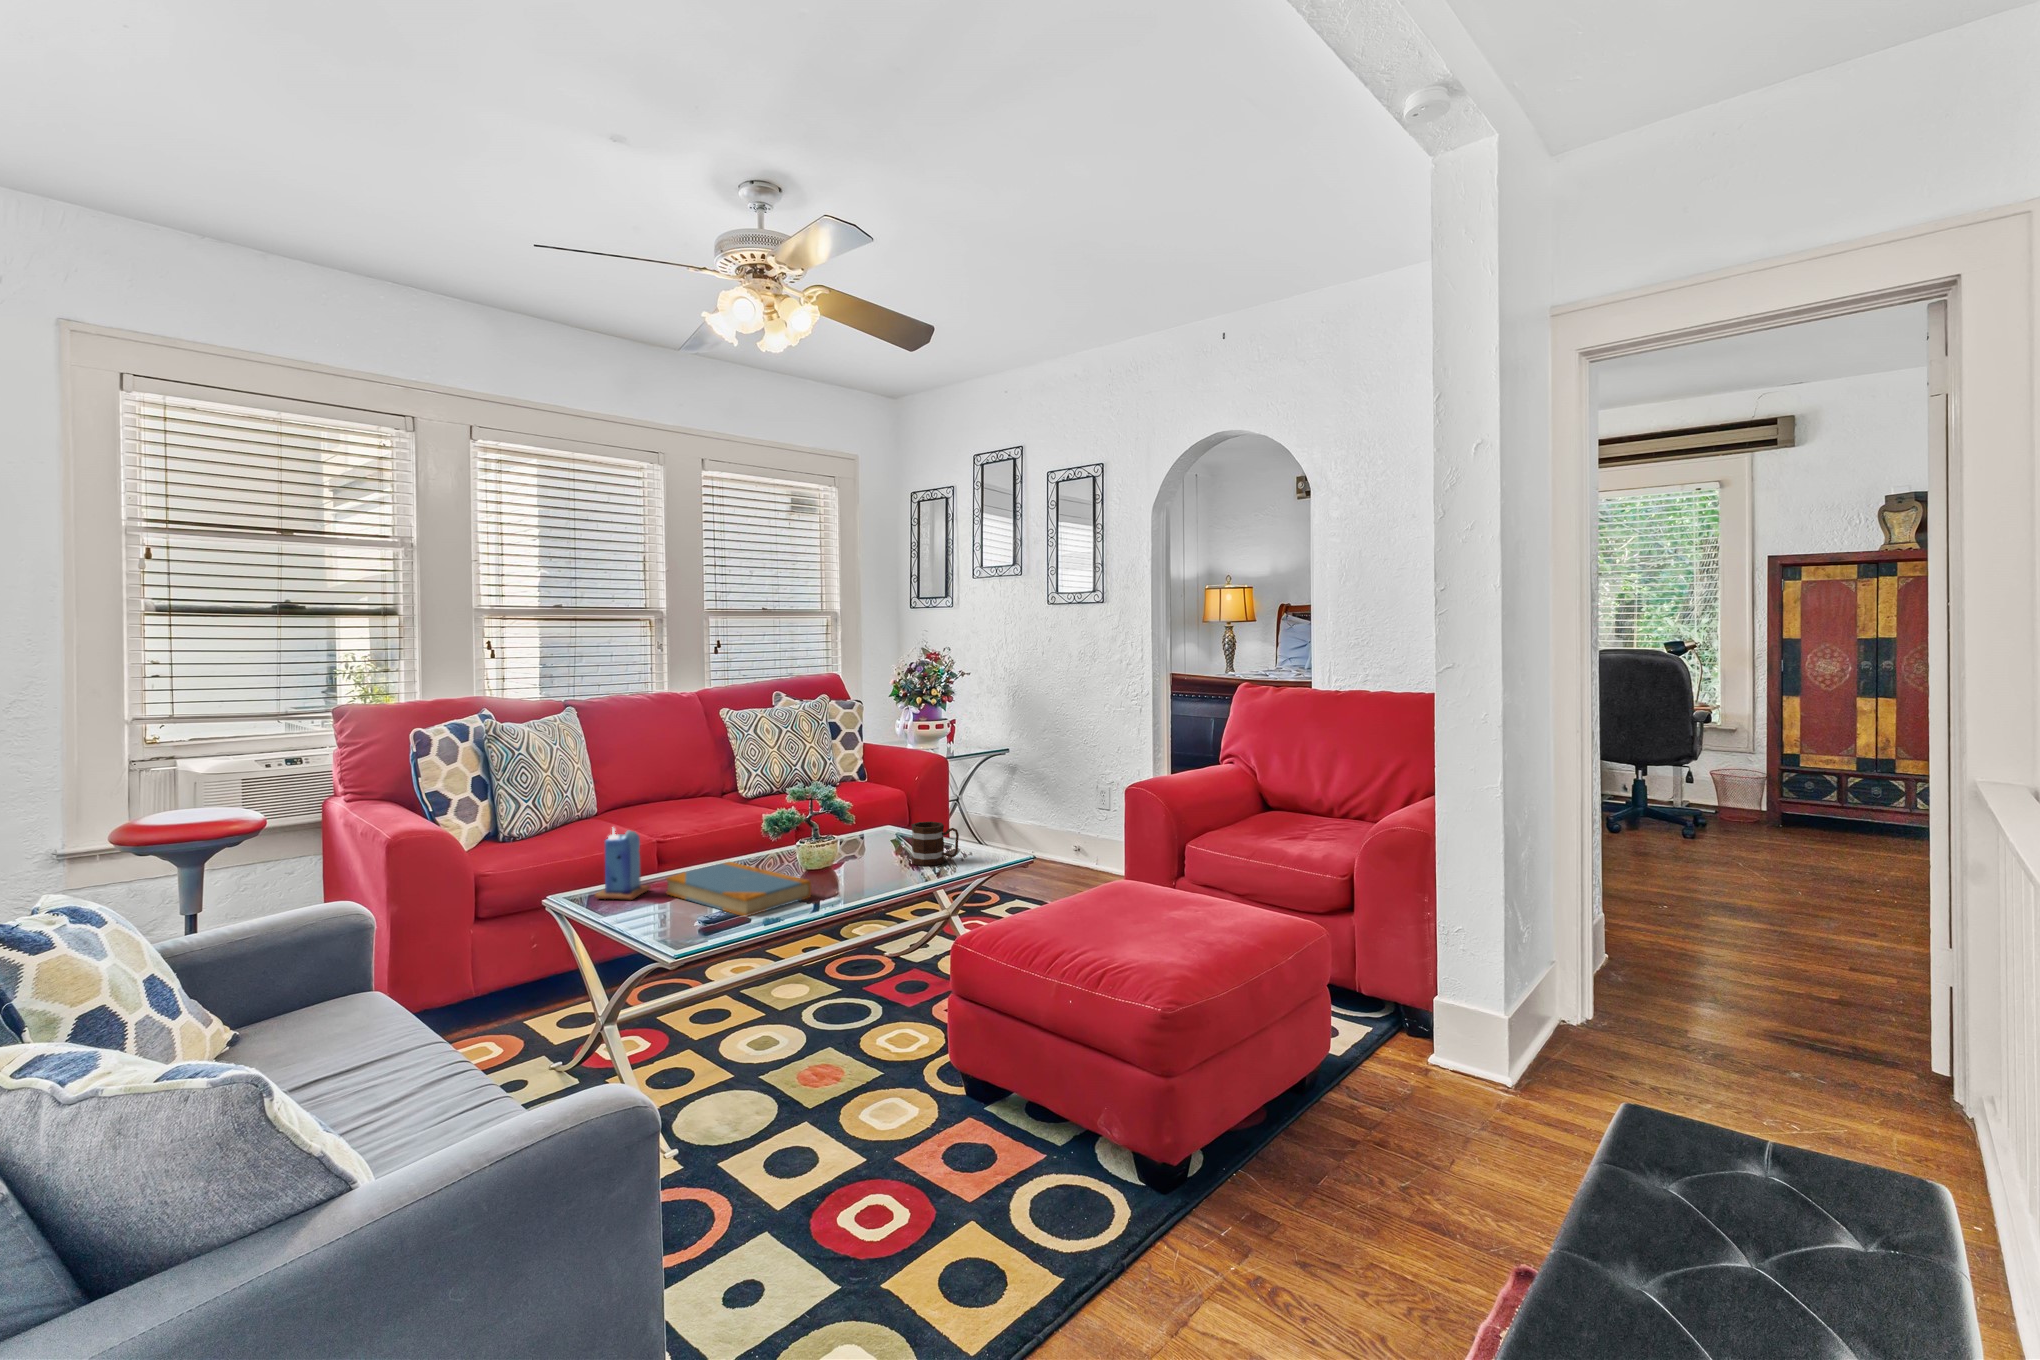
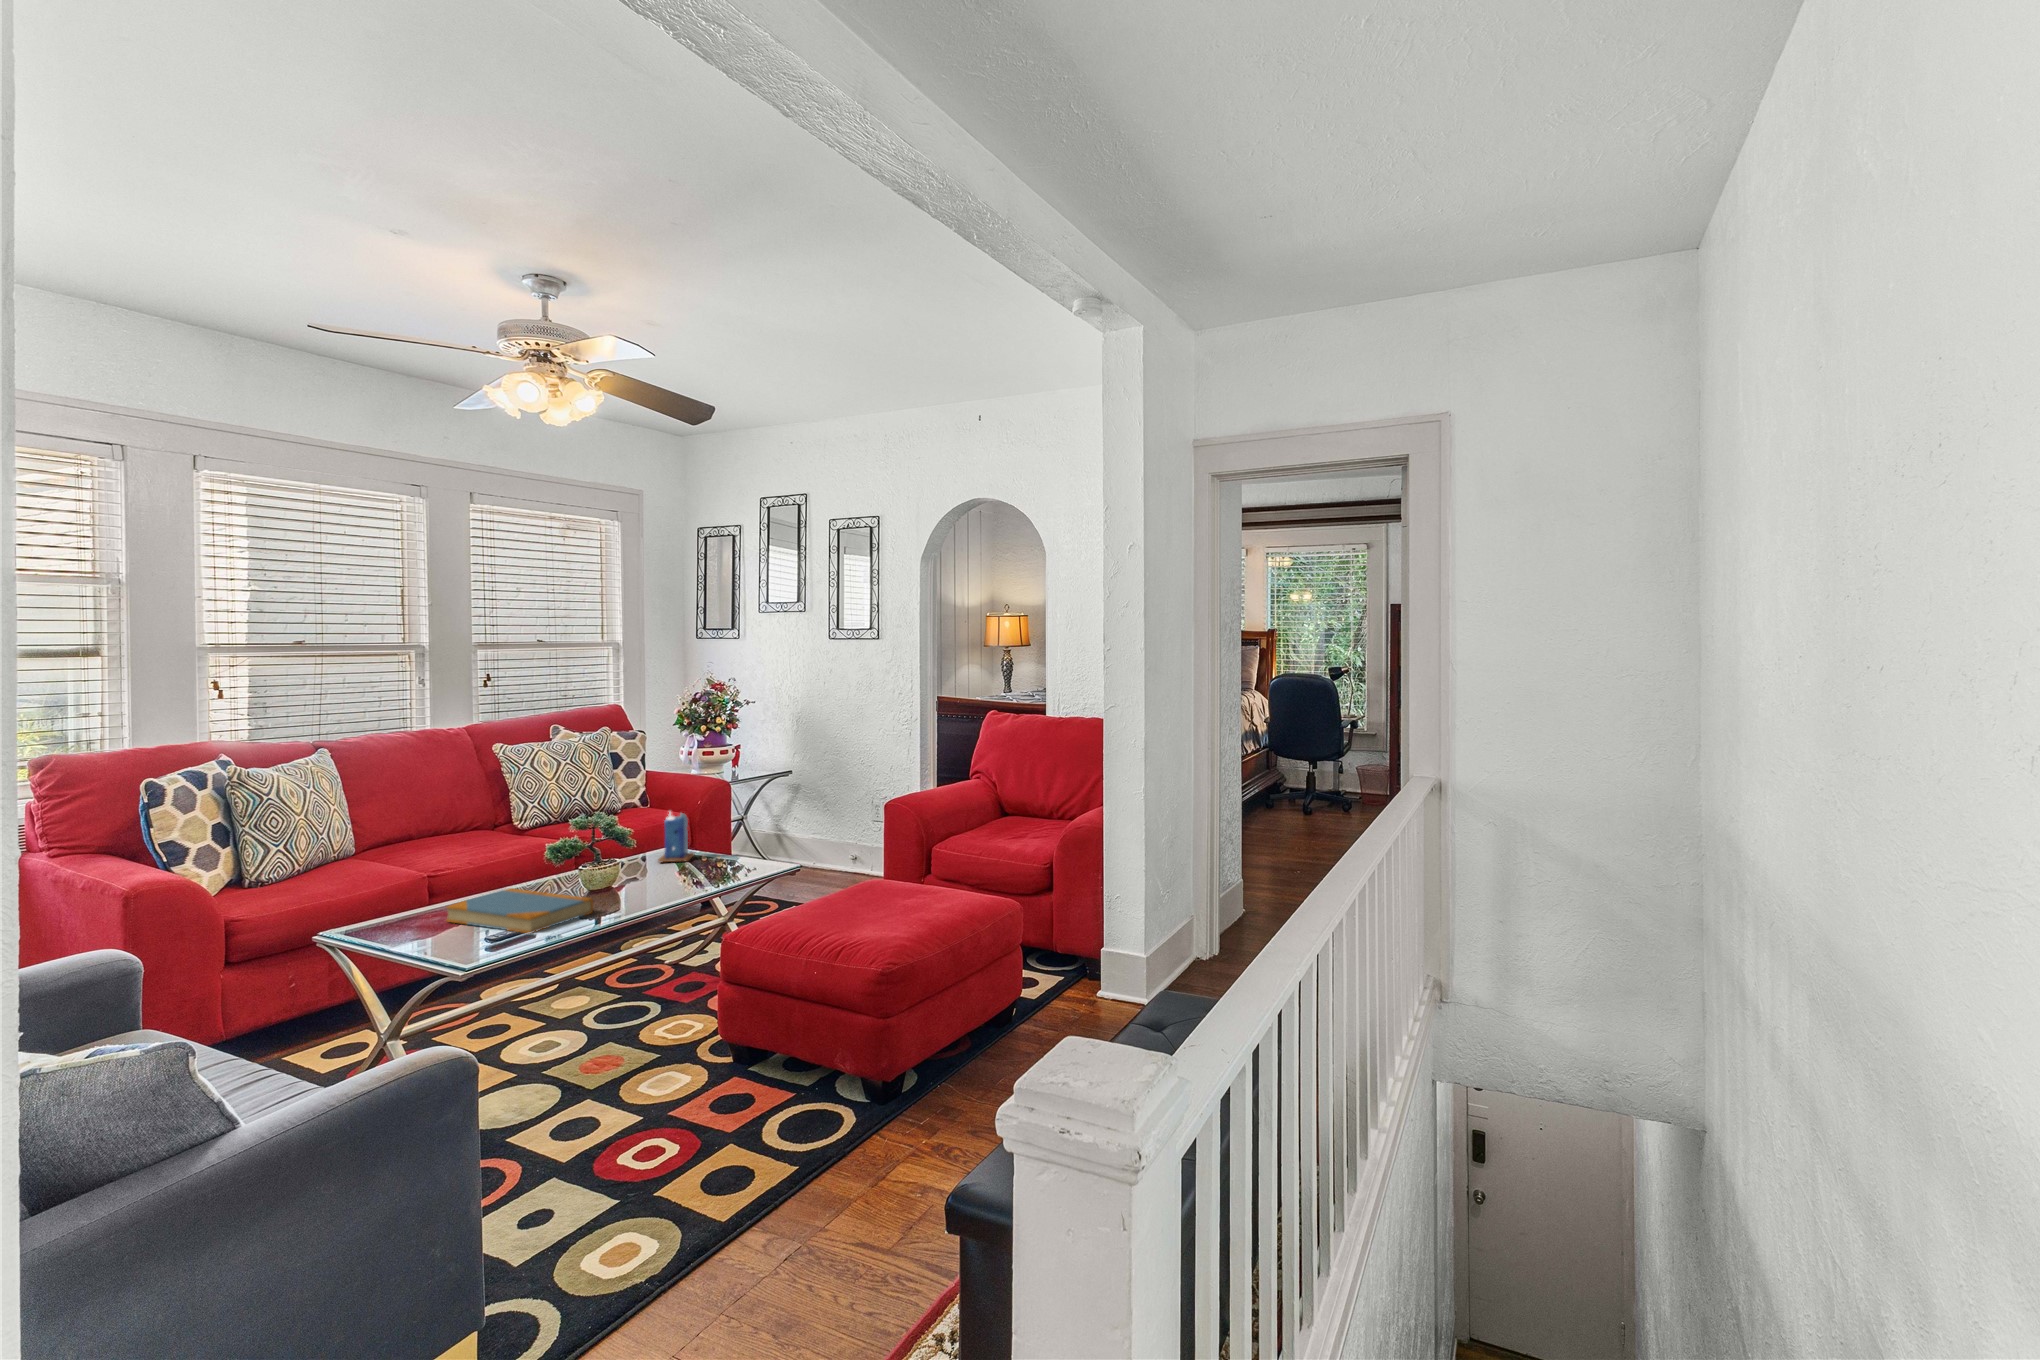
mug: present [911,821,959,866] -> none [690,840,733,879]
candle: present [595,828,651,900] -> present [658,813,695,862]

